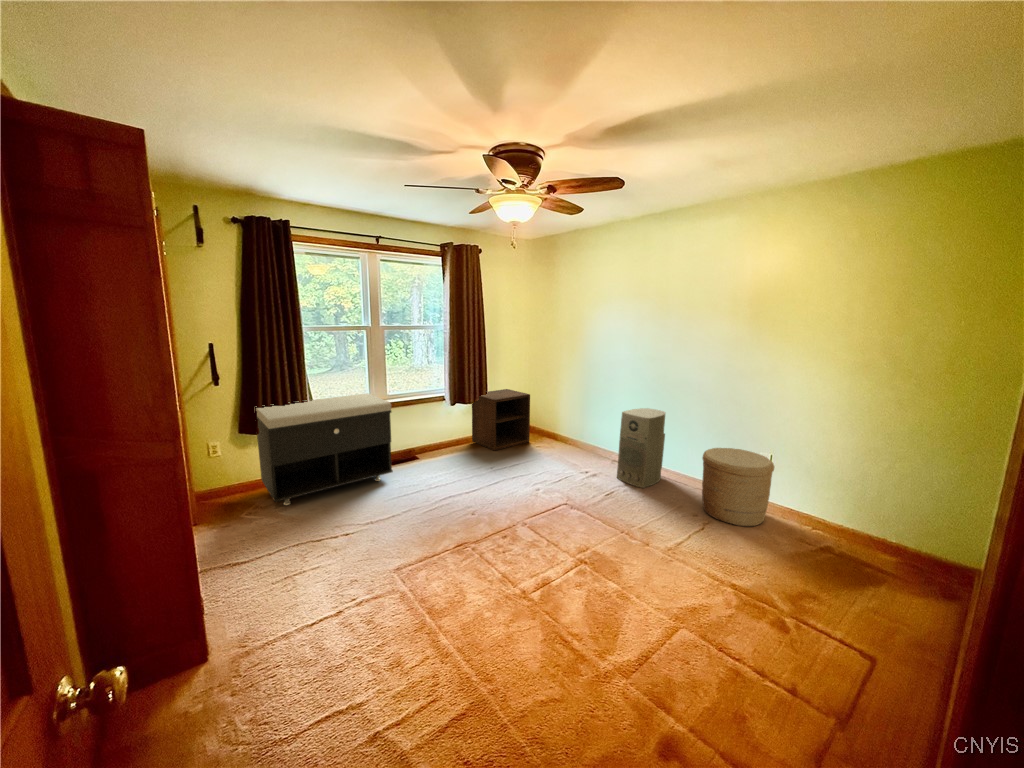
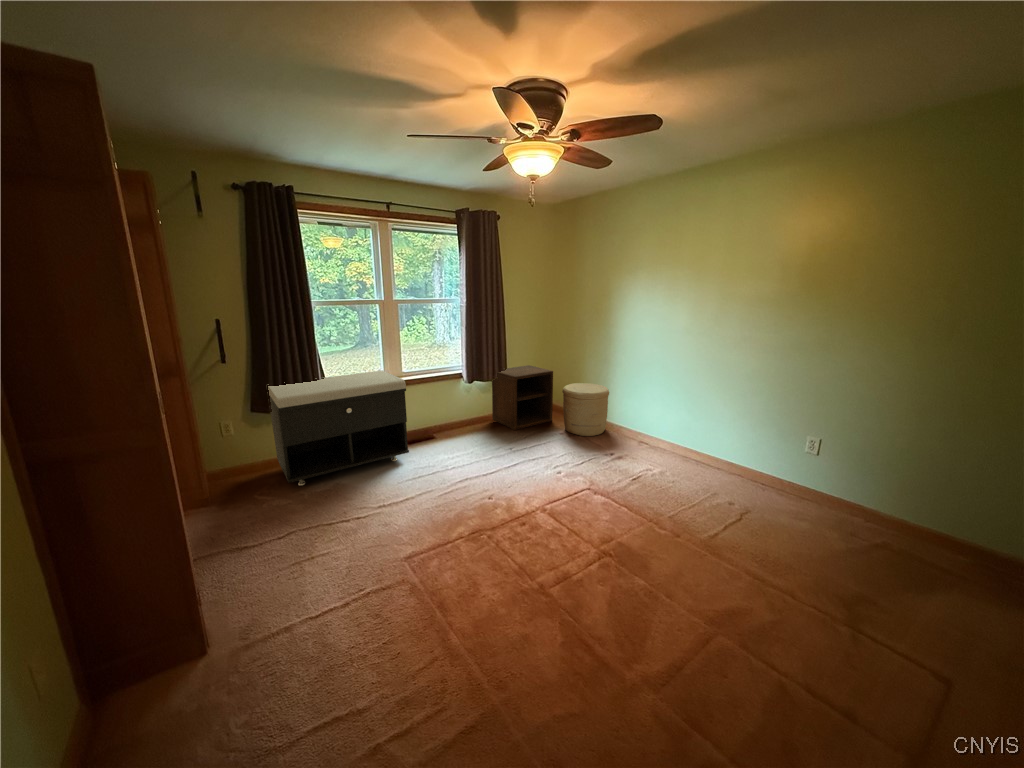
air purifier: present [617,408,666,488] -> none [645,387,701,473]
woven basket: present [702,448,774,526] -> present [562,383,609,436]

